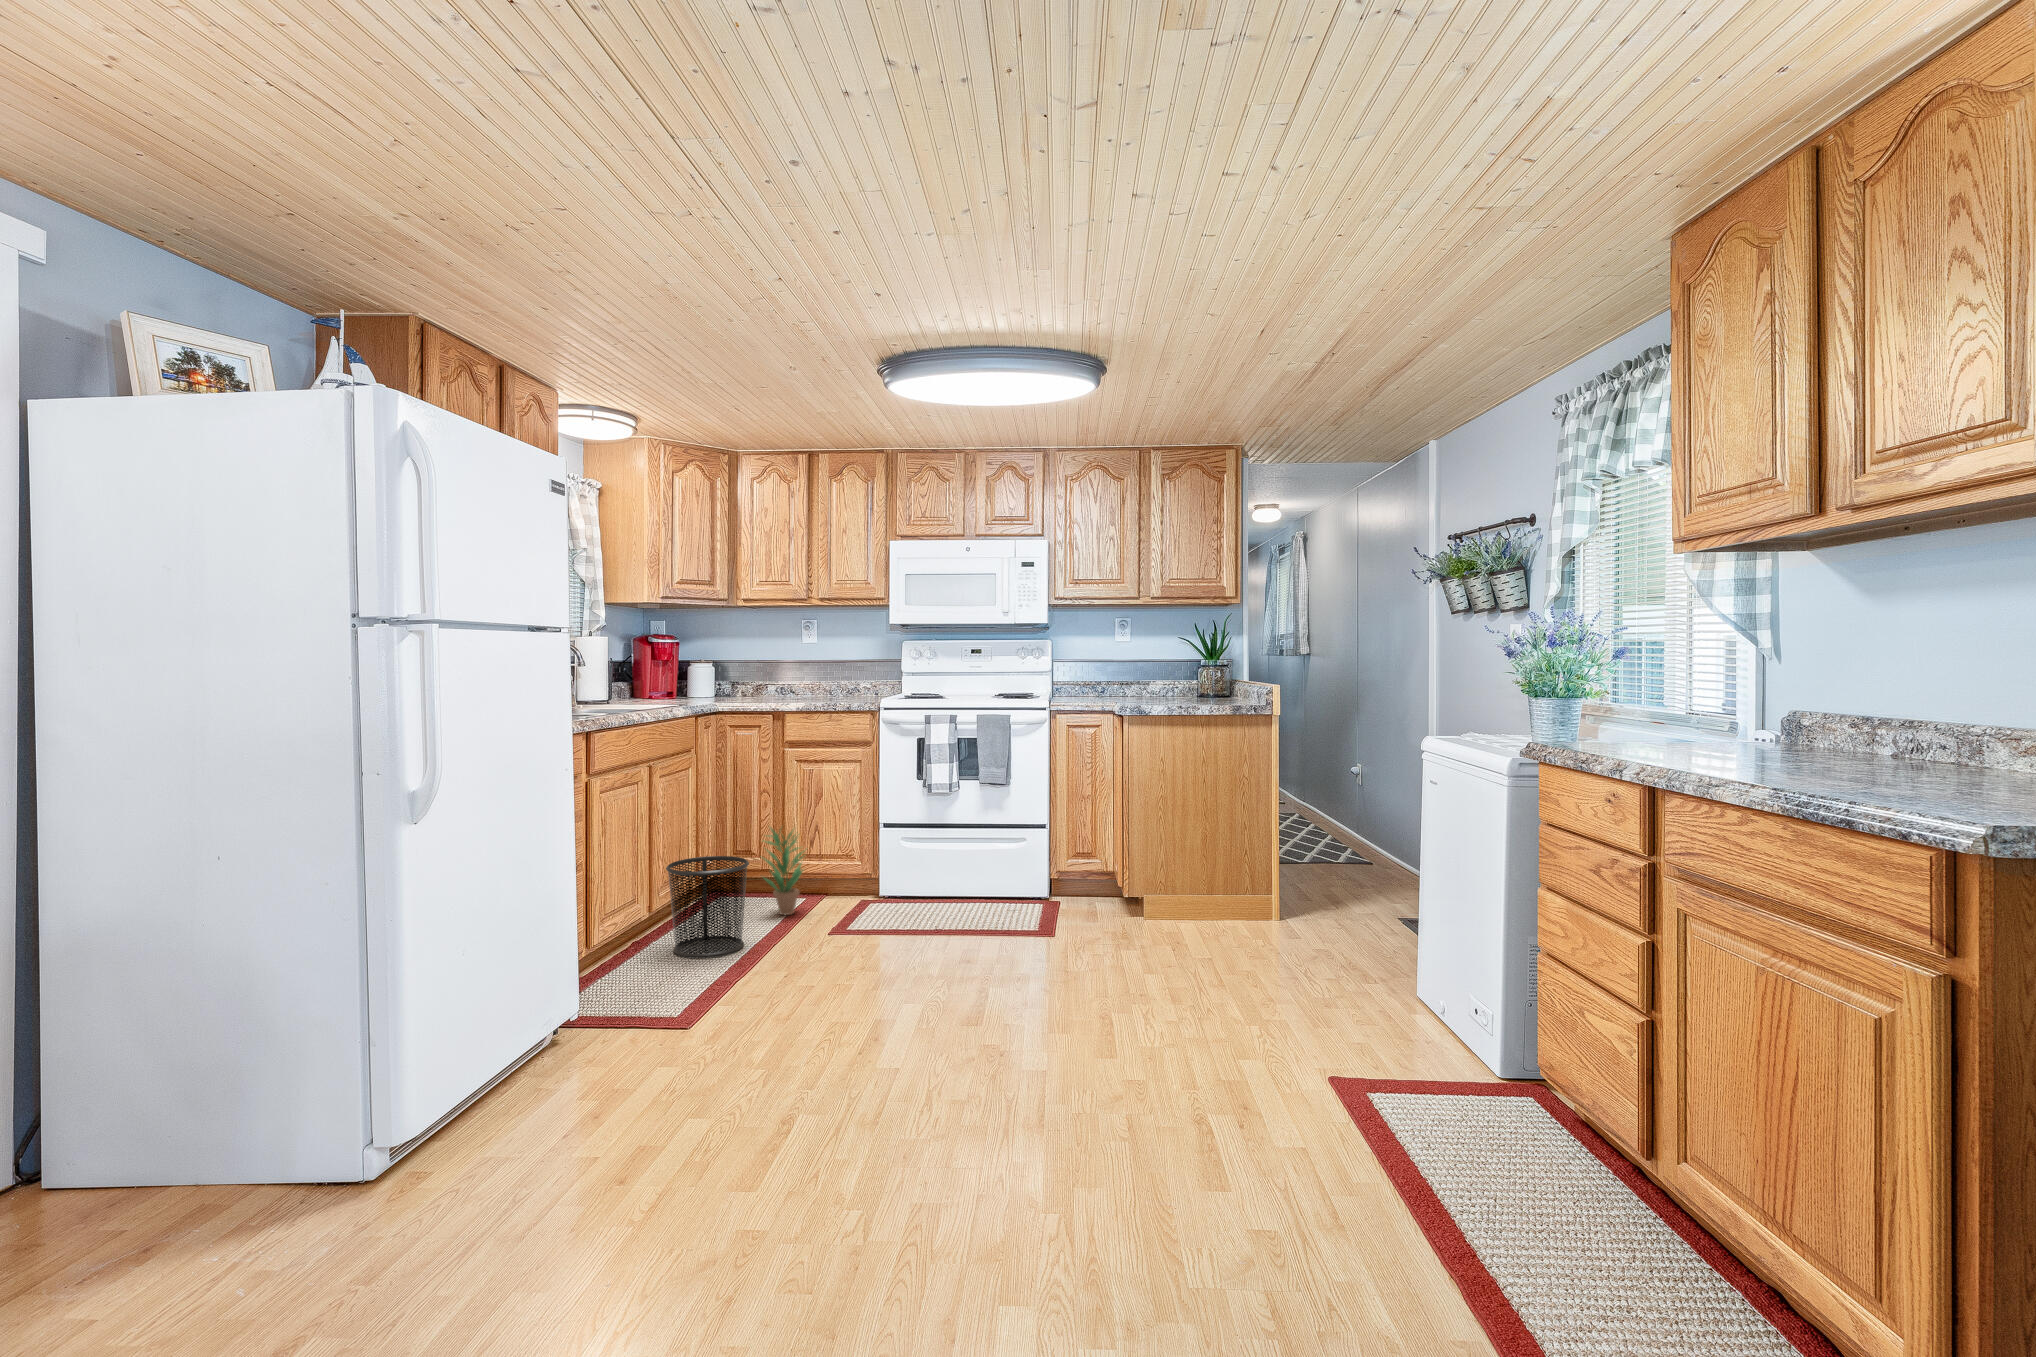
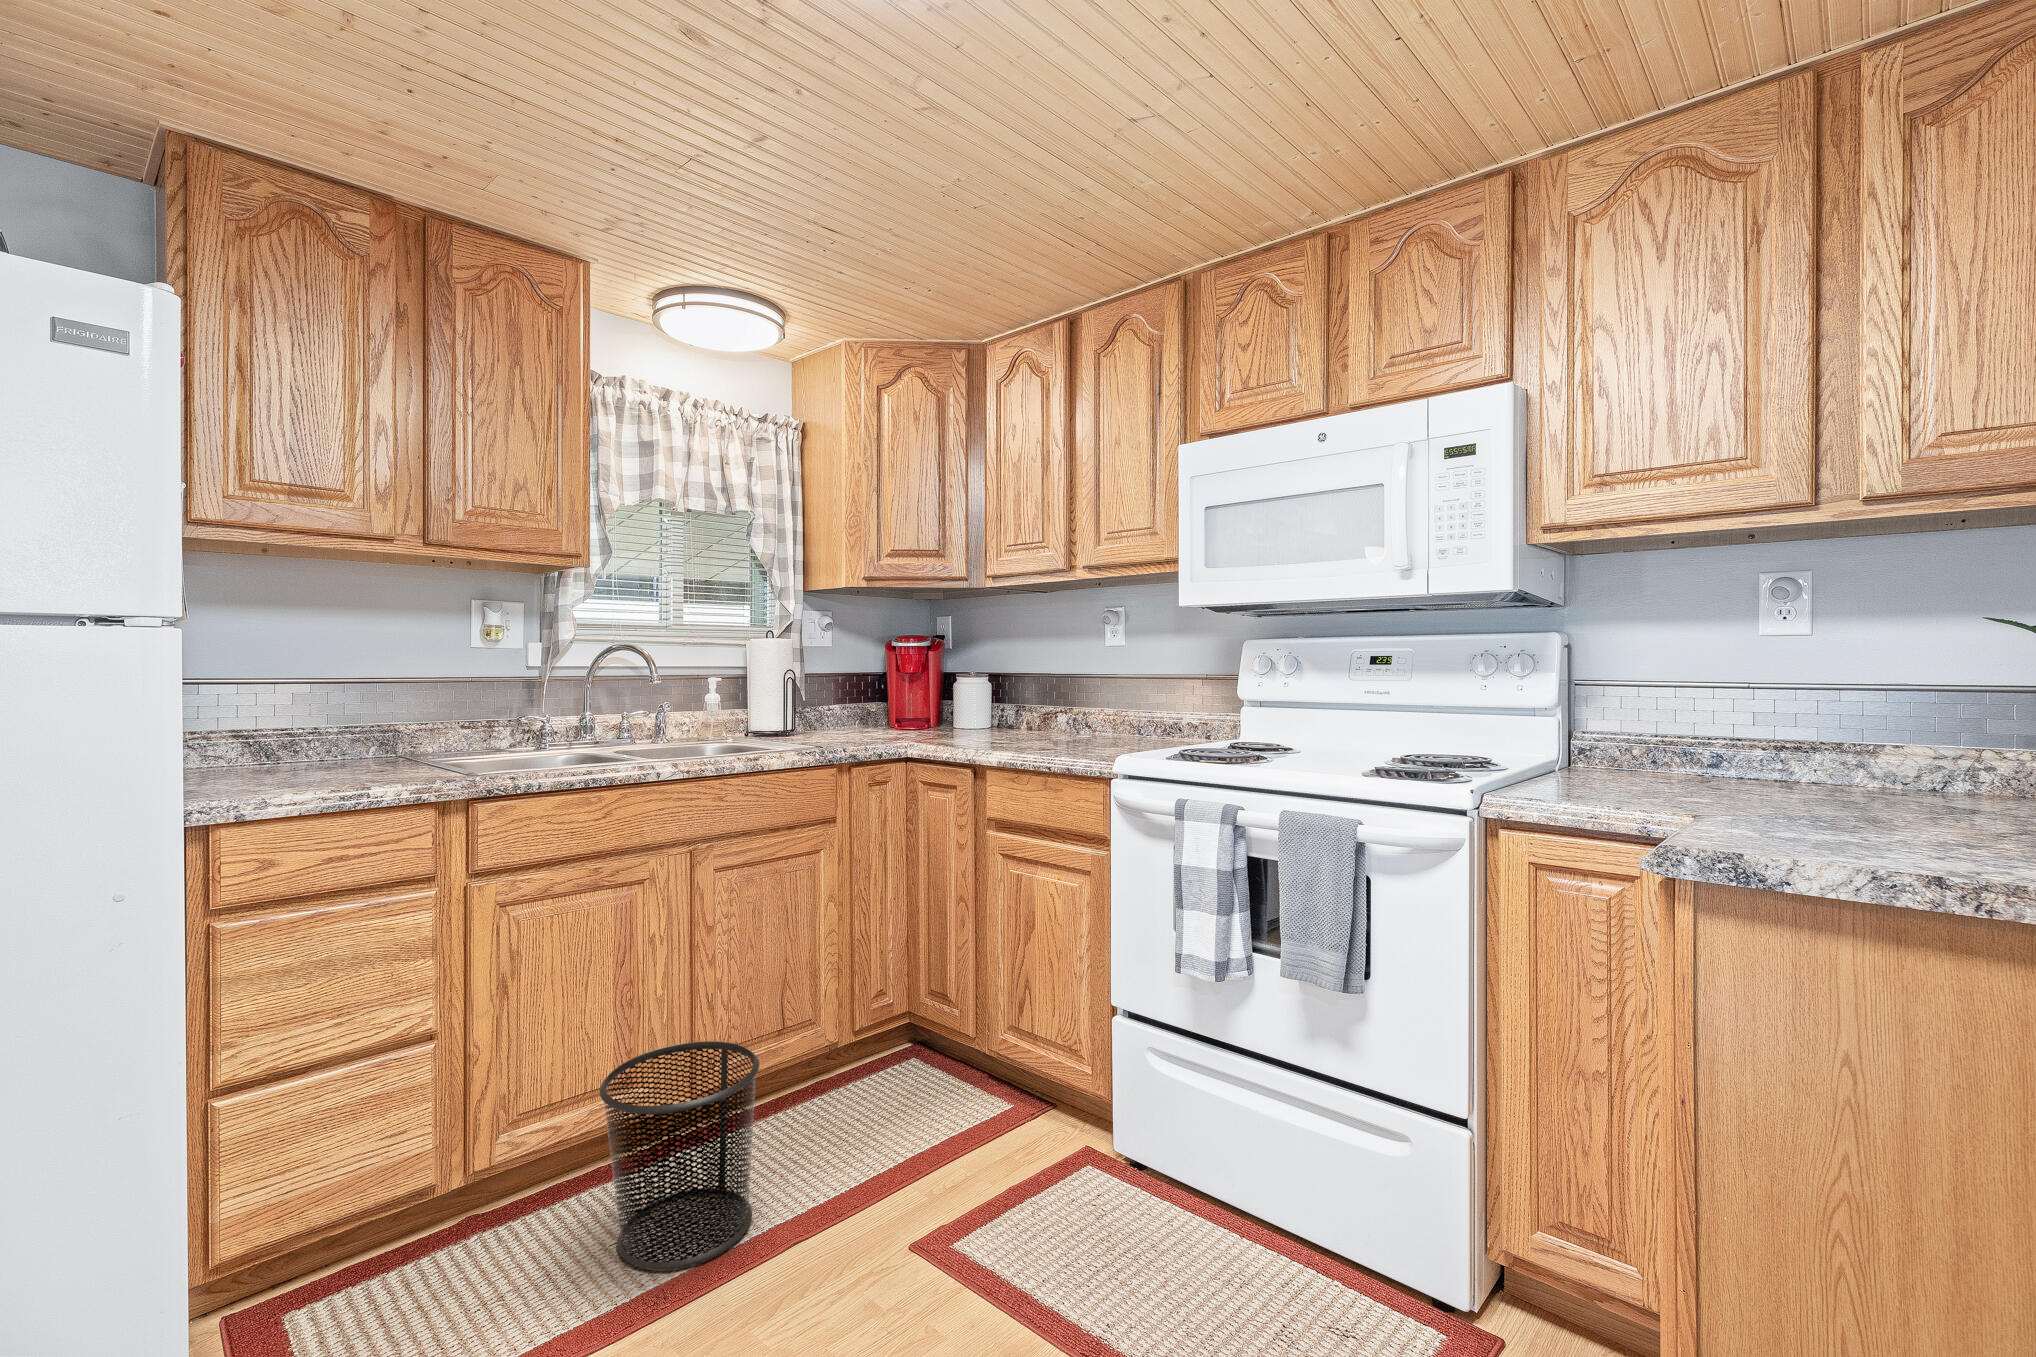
potted plant: present [764,828,805,915] -> none [874,981,972,1155]

